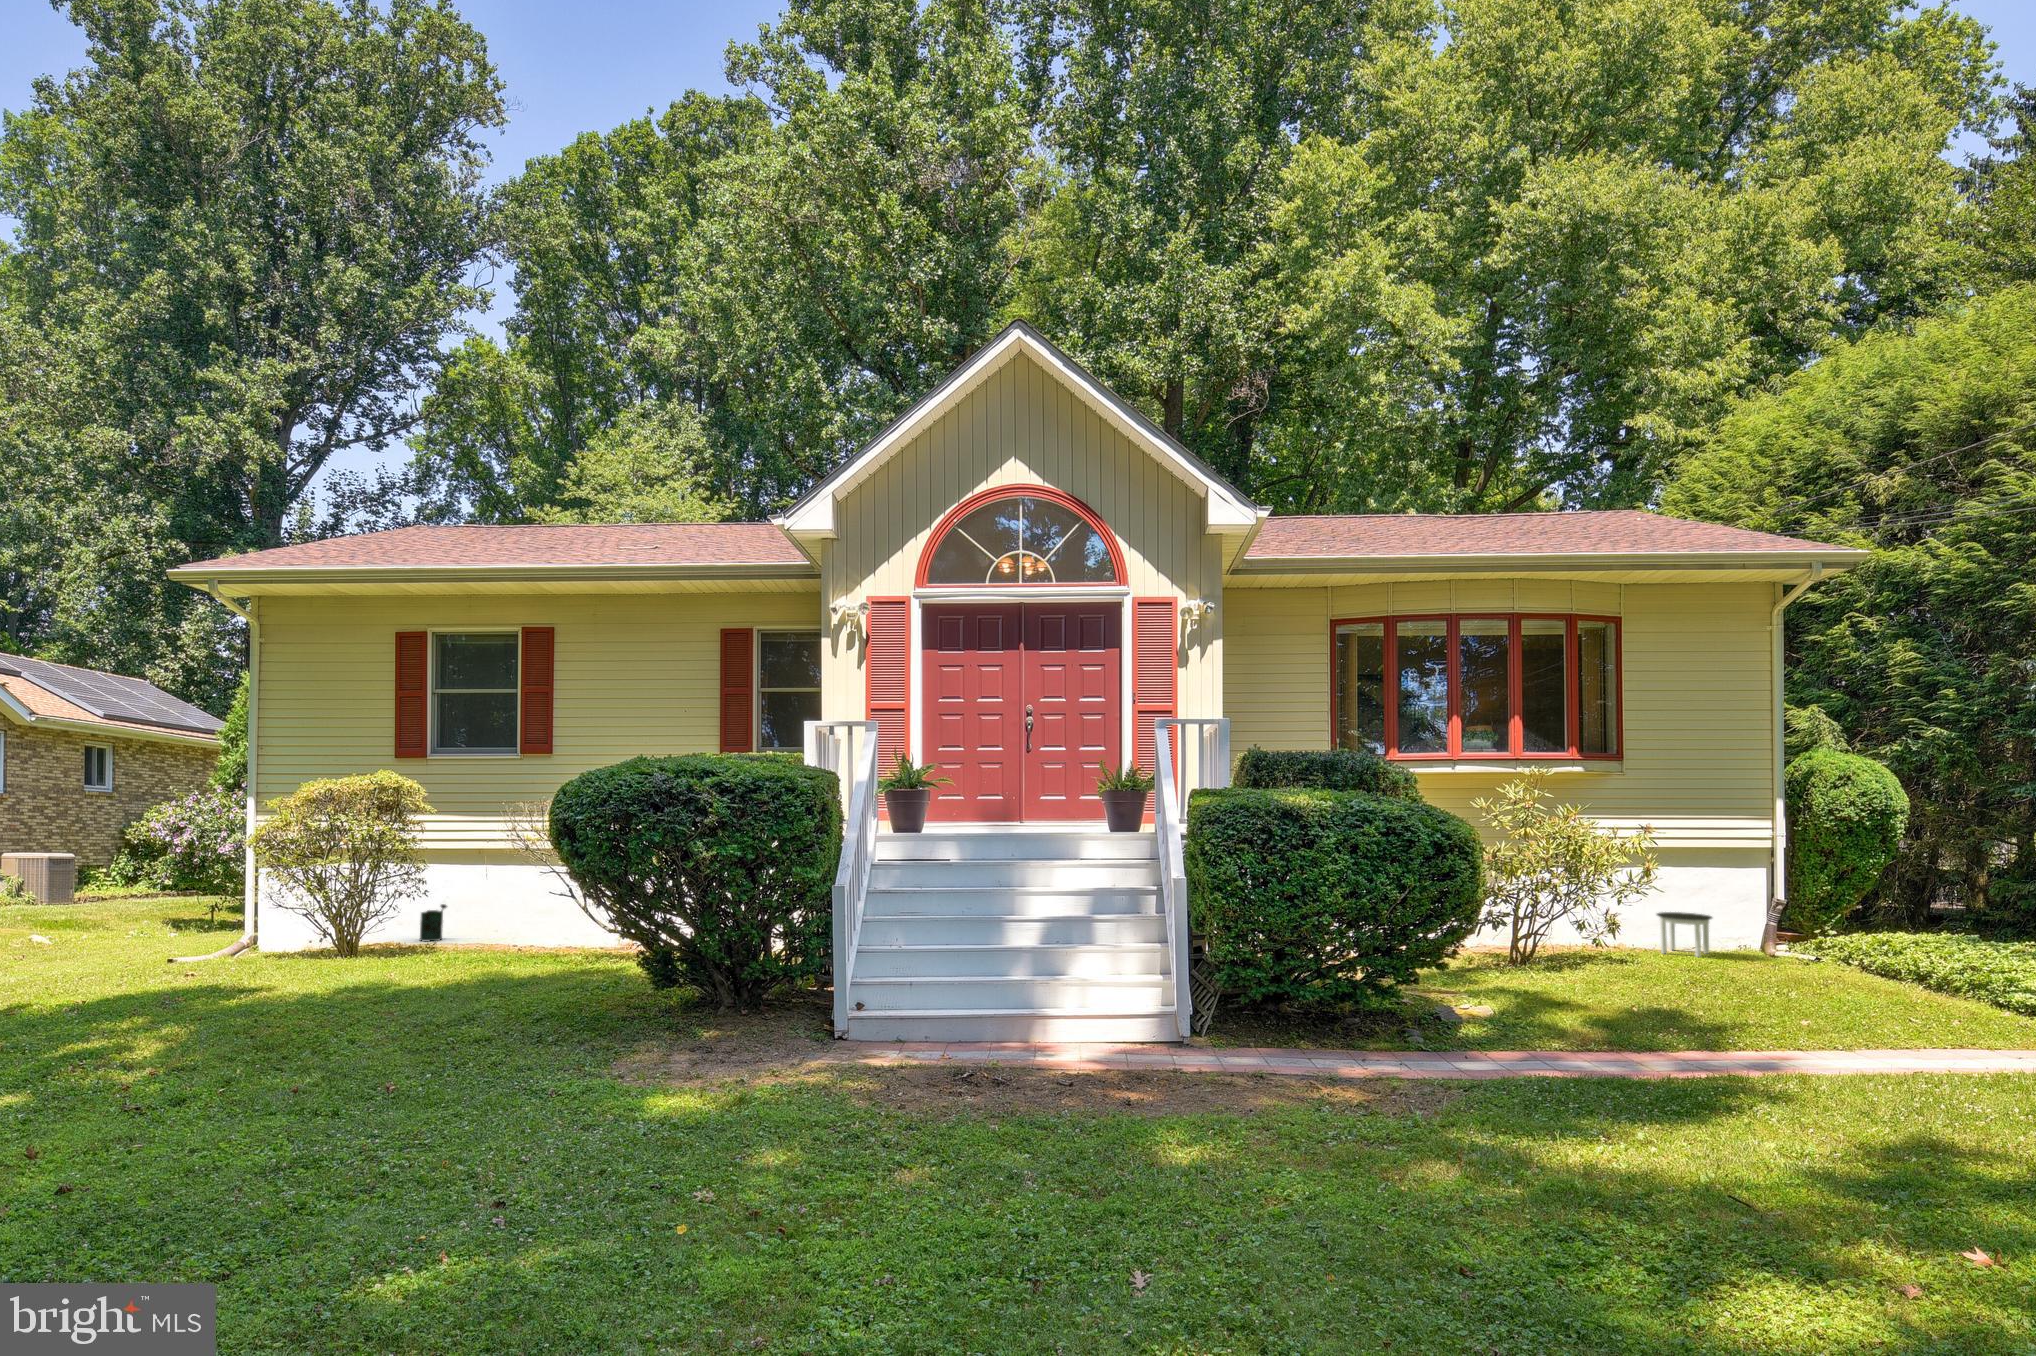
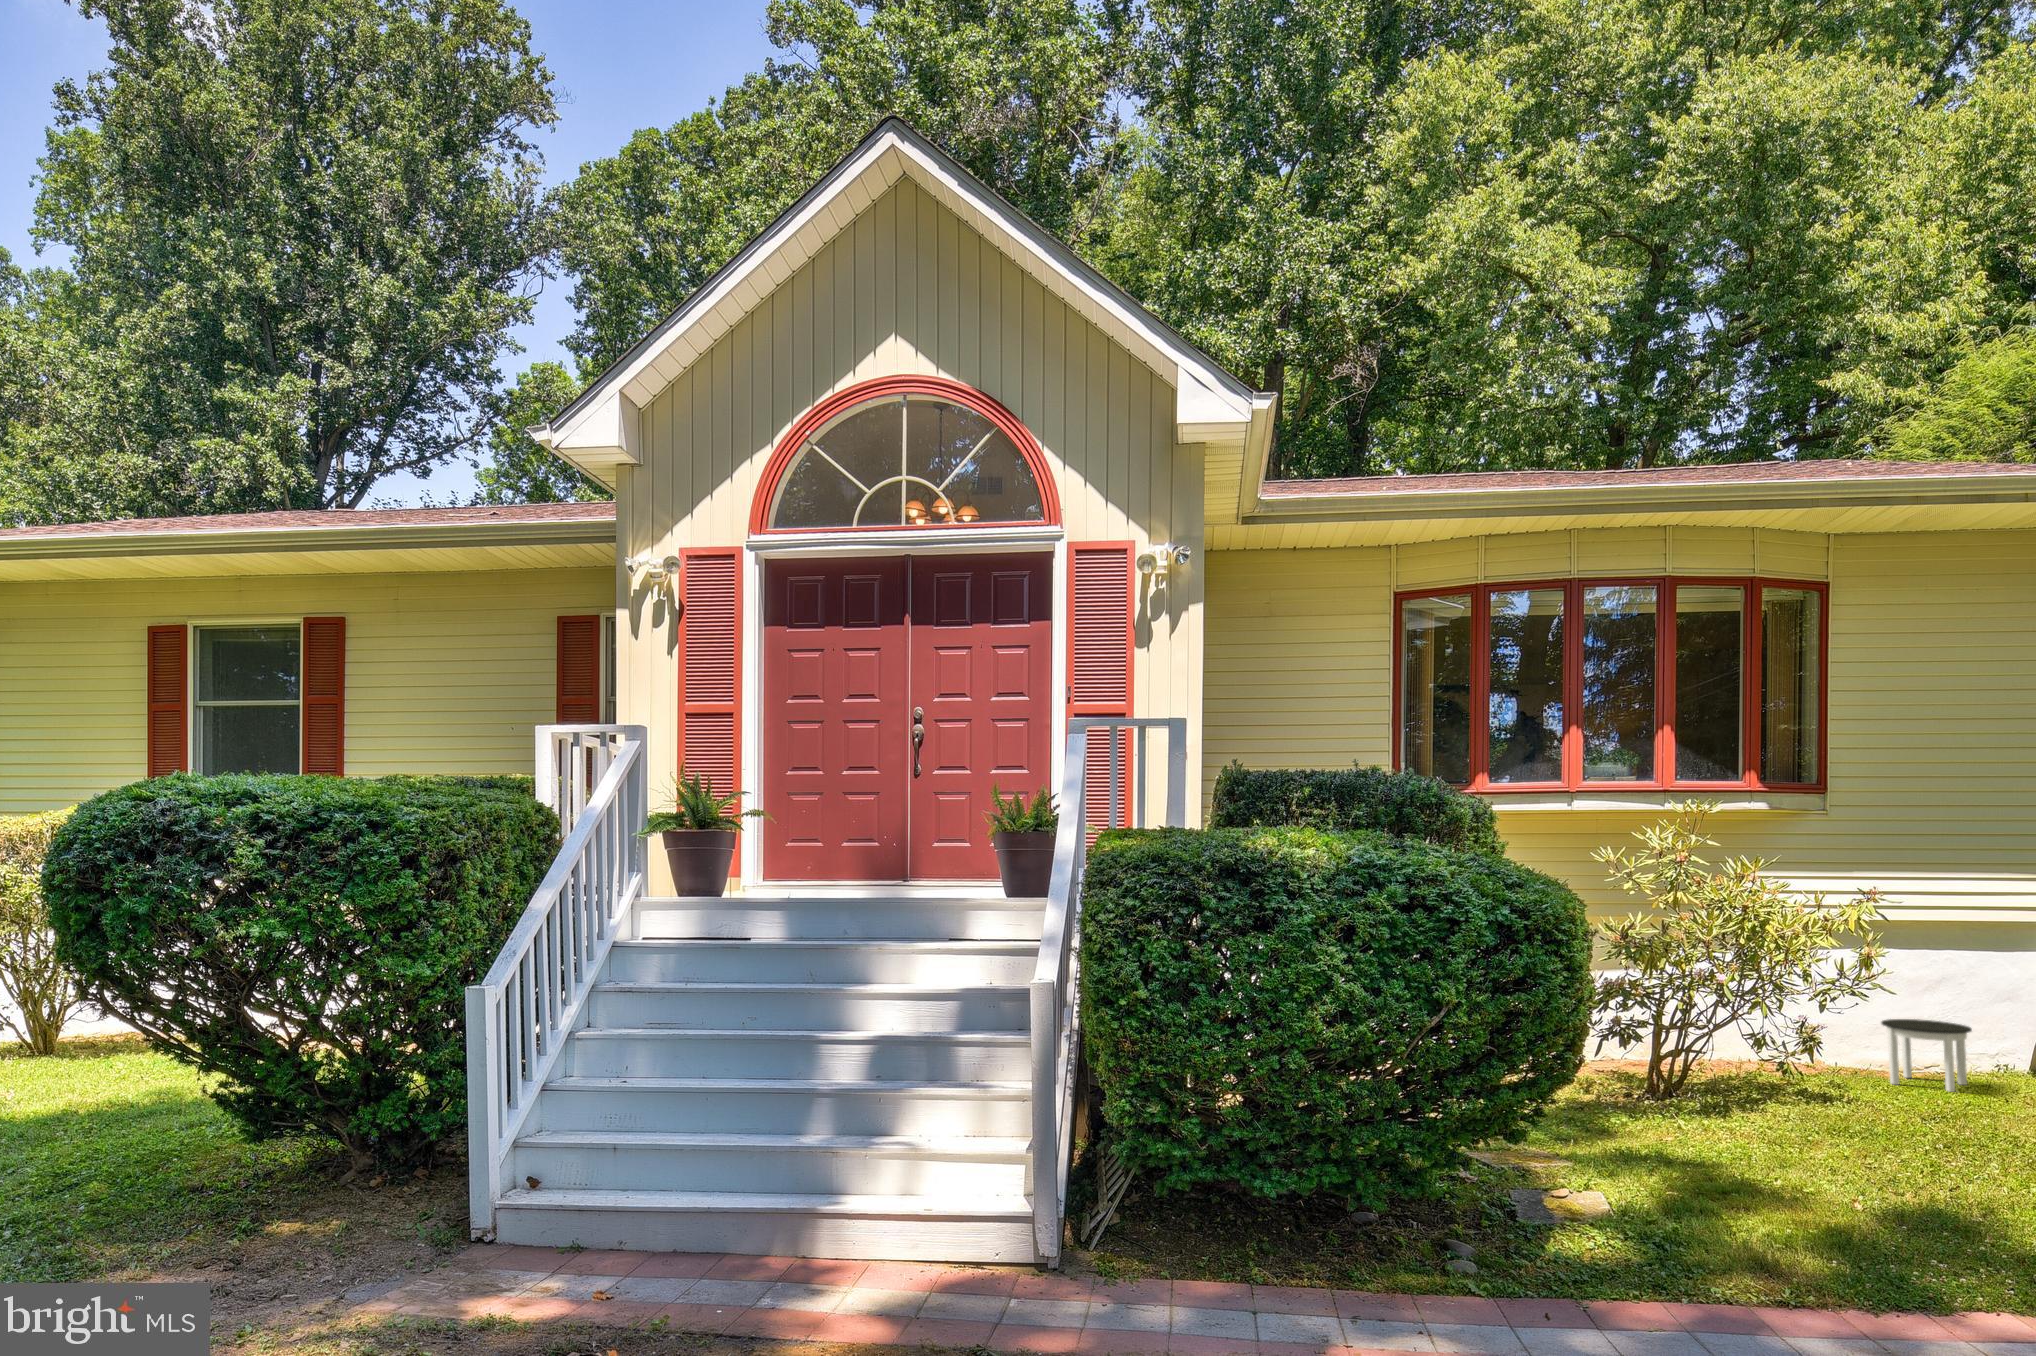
watering can: present [420,904,447,941] -> none [62,993,113,1048]

